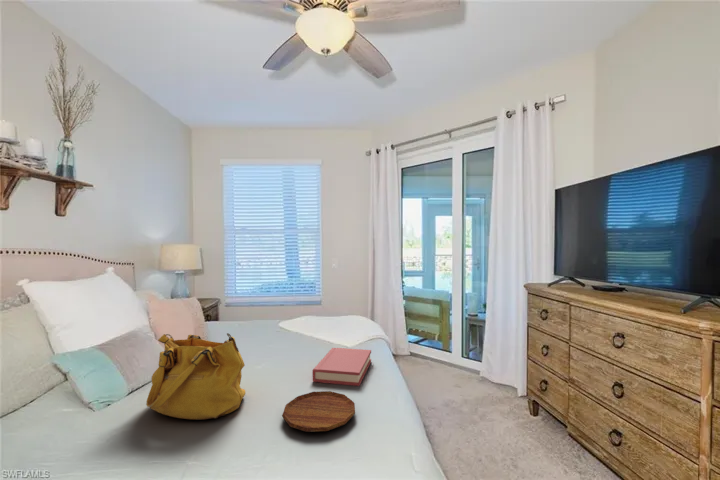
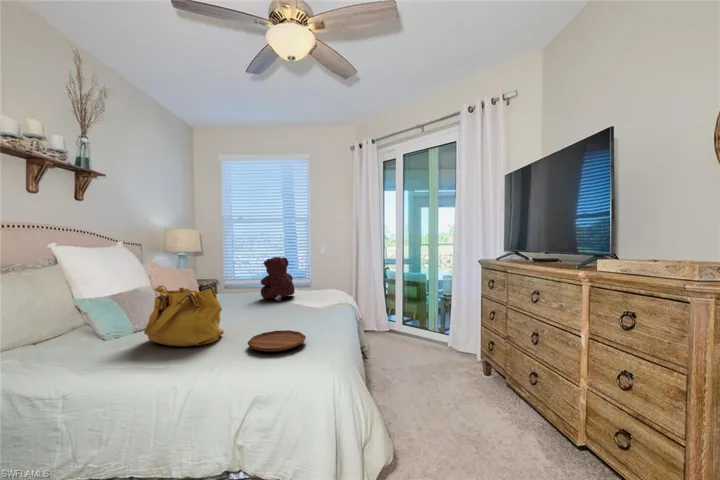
teddy bear: none [274,280,313,334] -> present [261,257,295,301]
hardback book: present [312,348,371,386] -> none [280,306,333,330]

